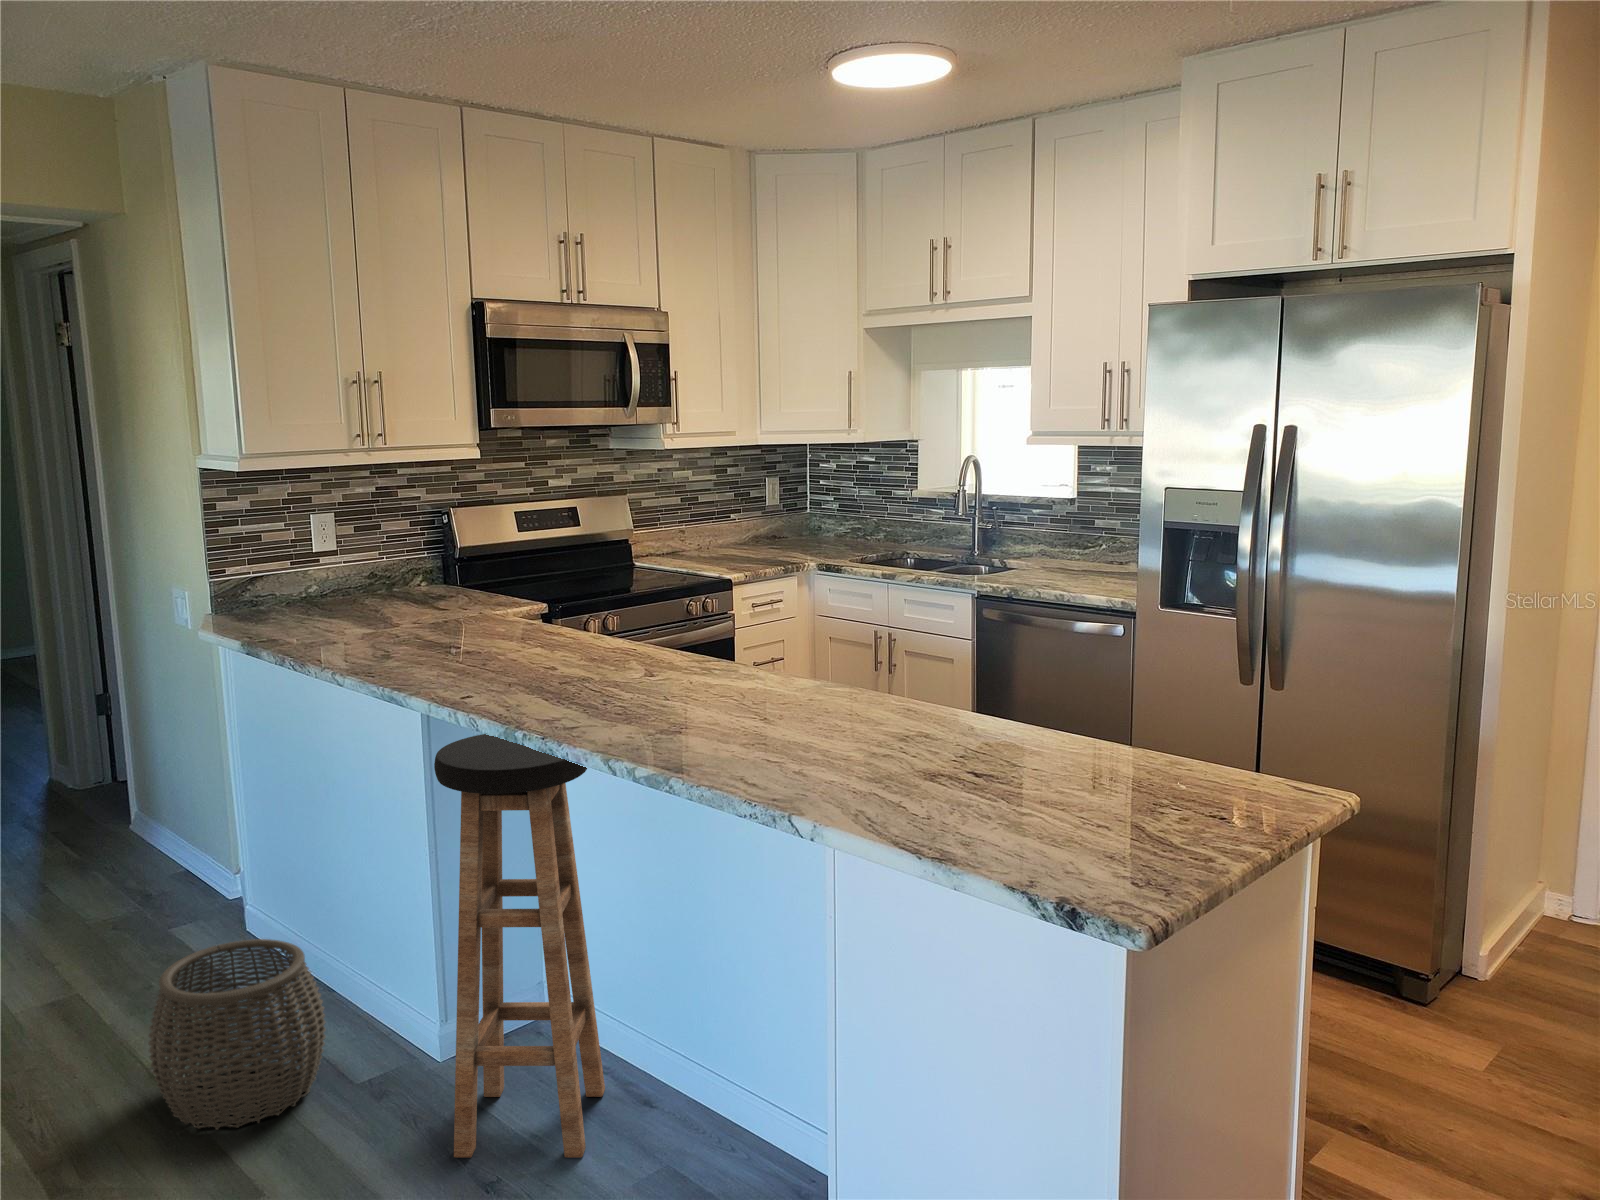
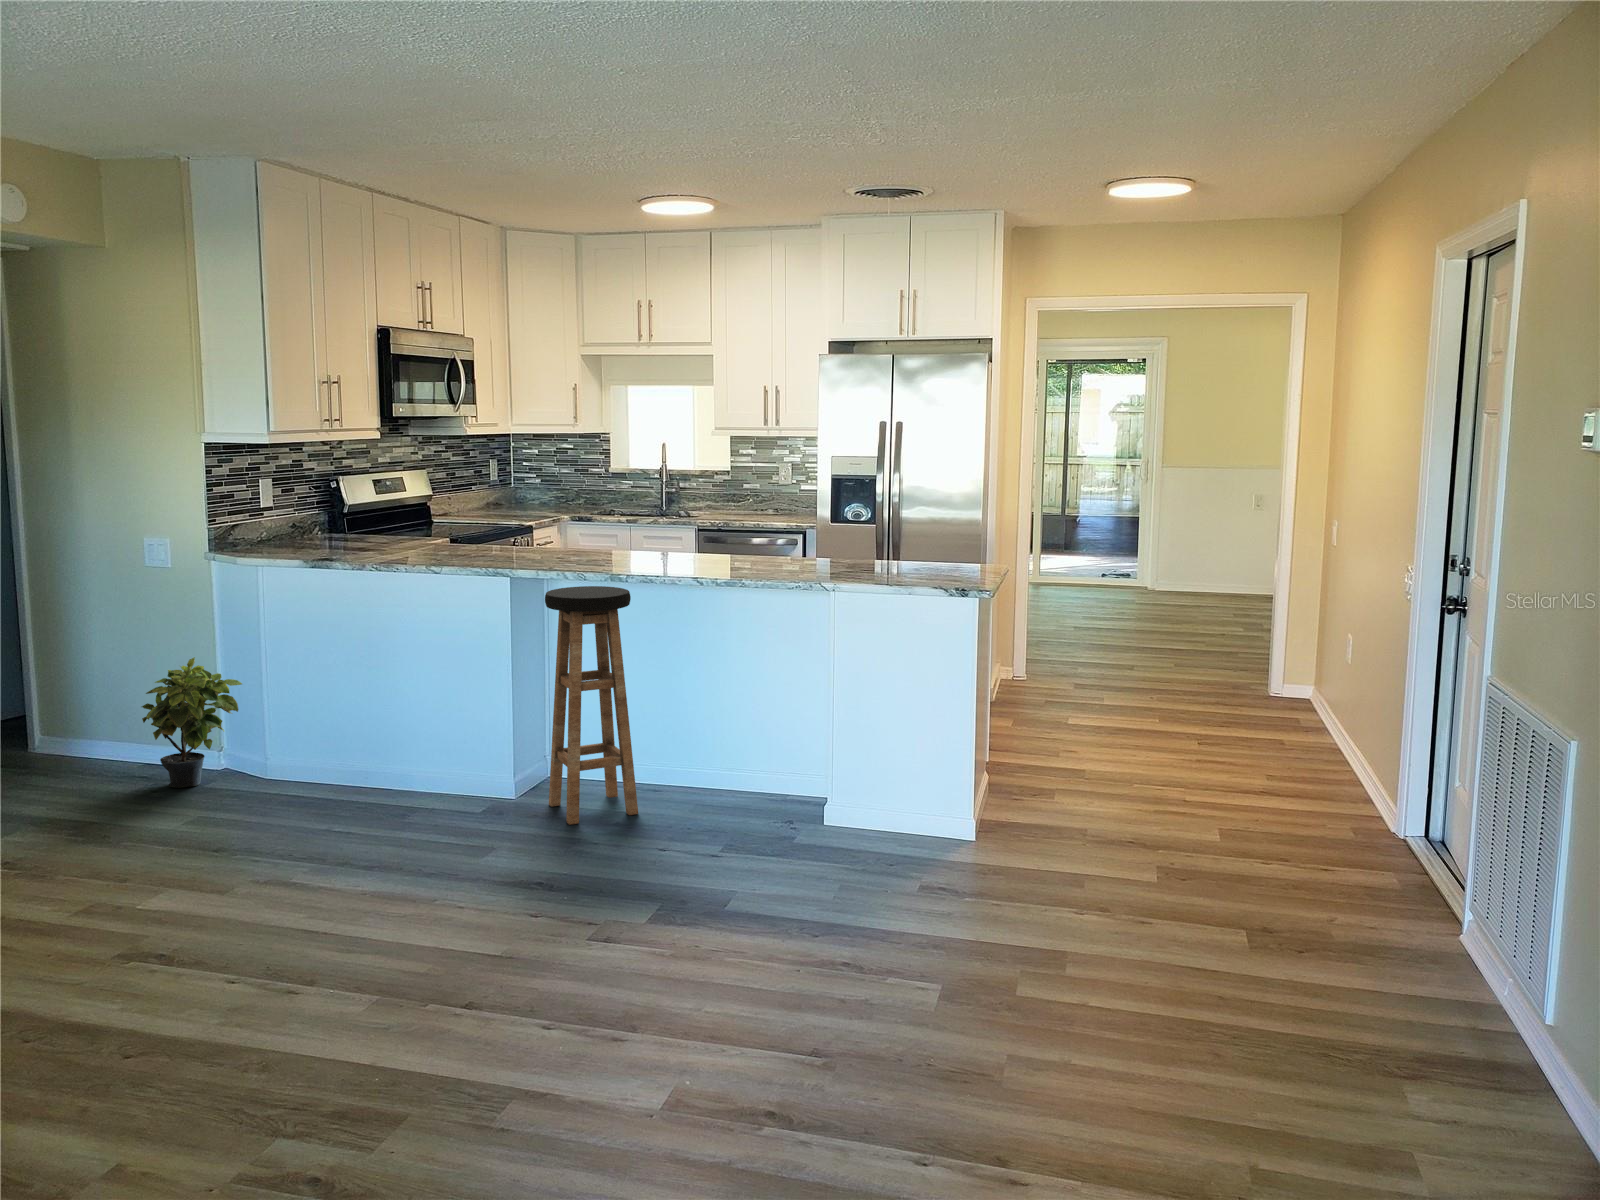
potted plant: none [89,760,220,933] -> present [142,657,242,788]
woven basket: present [148,939,326,1130] -> none [347,734,455,841]

